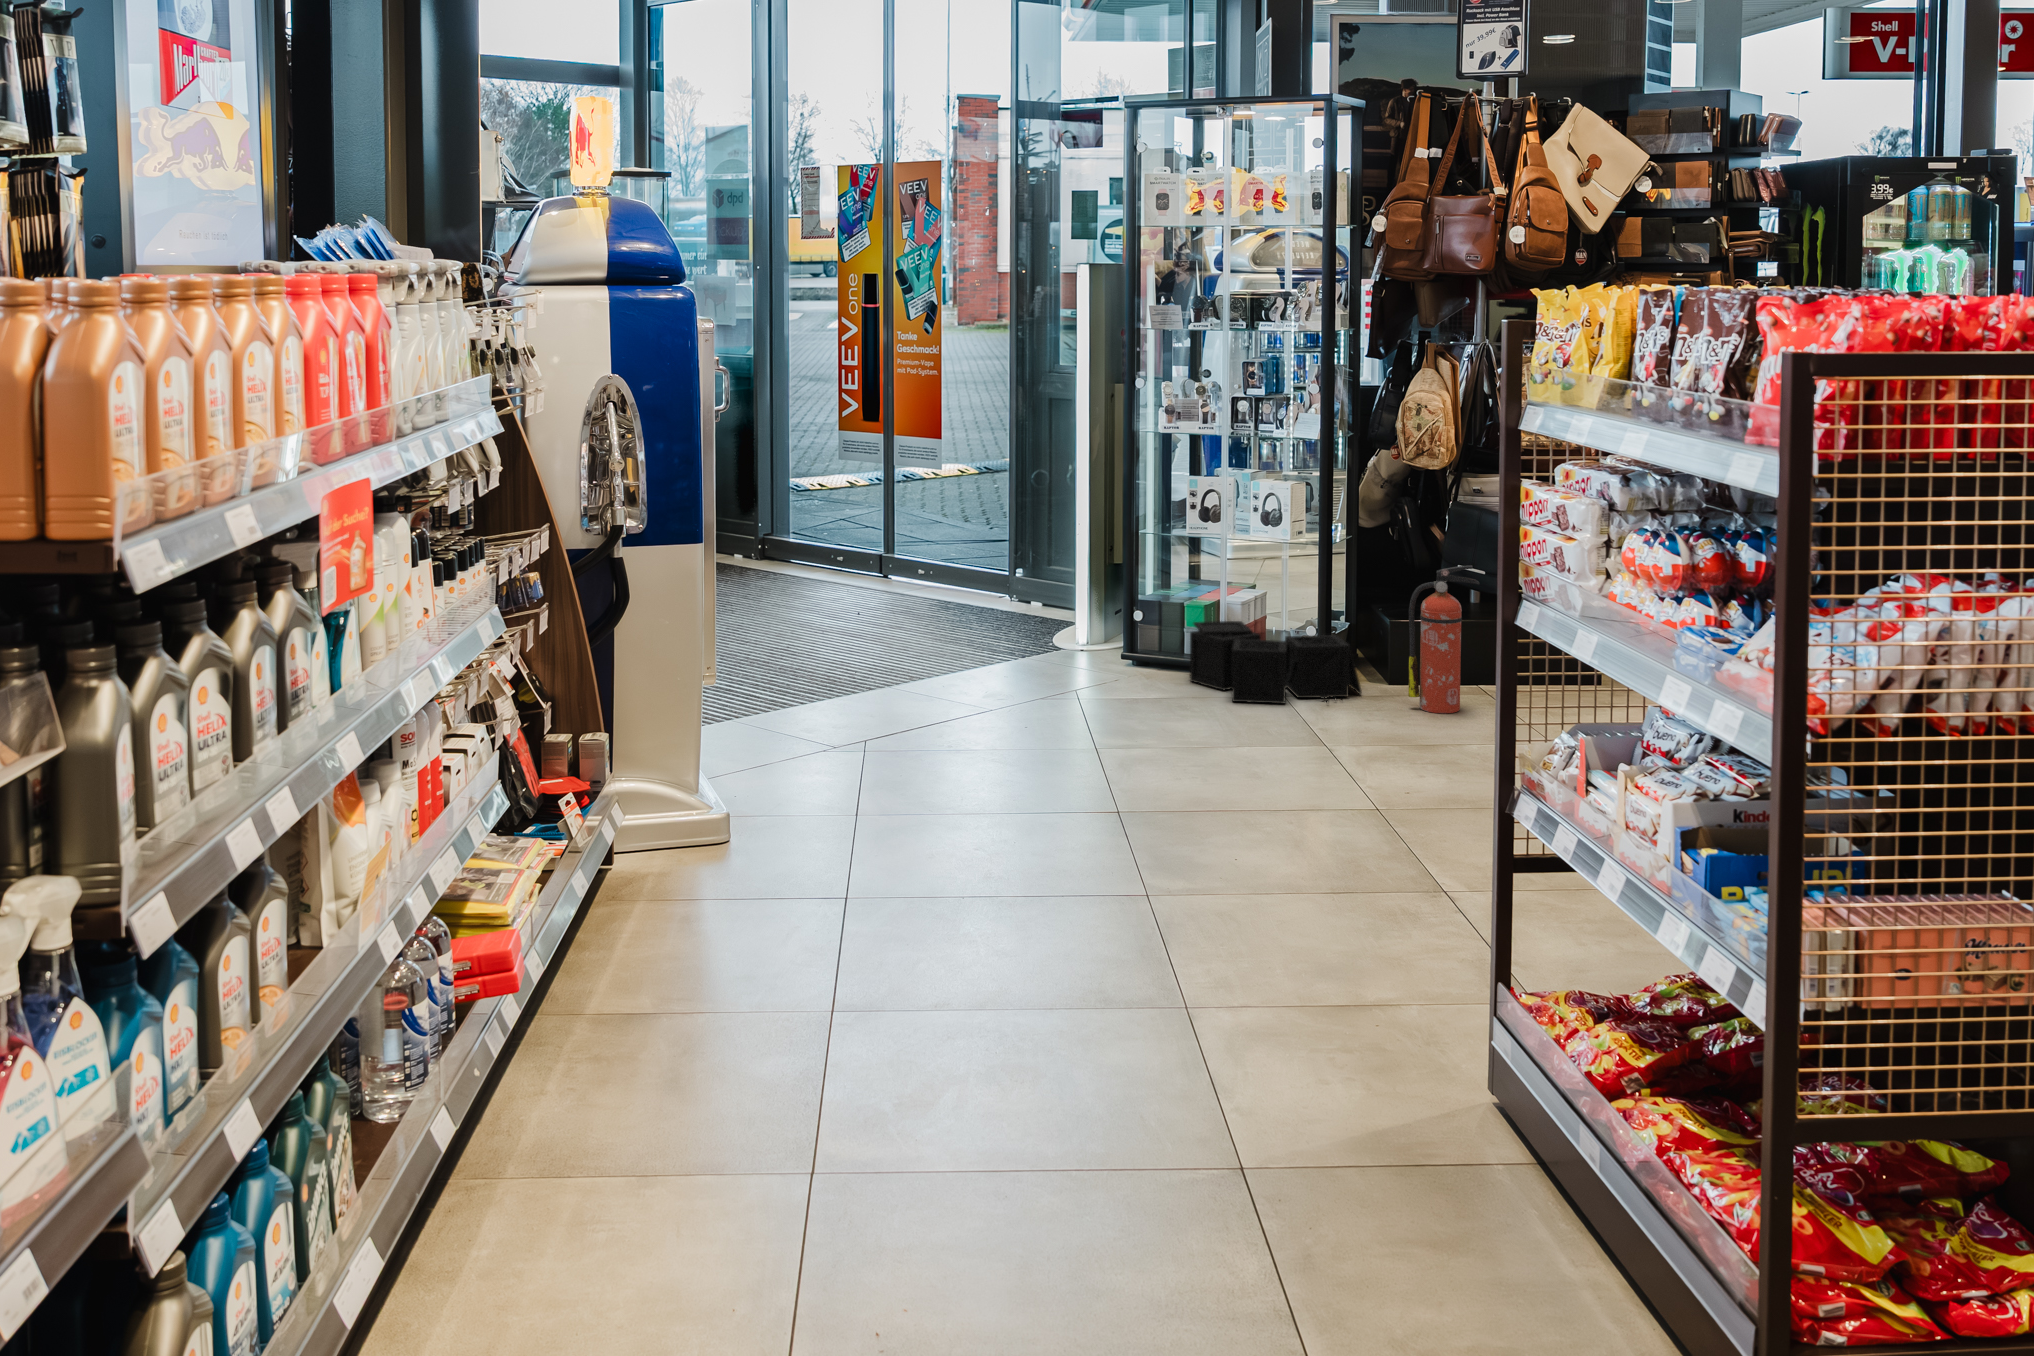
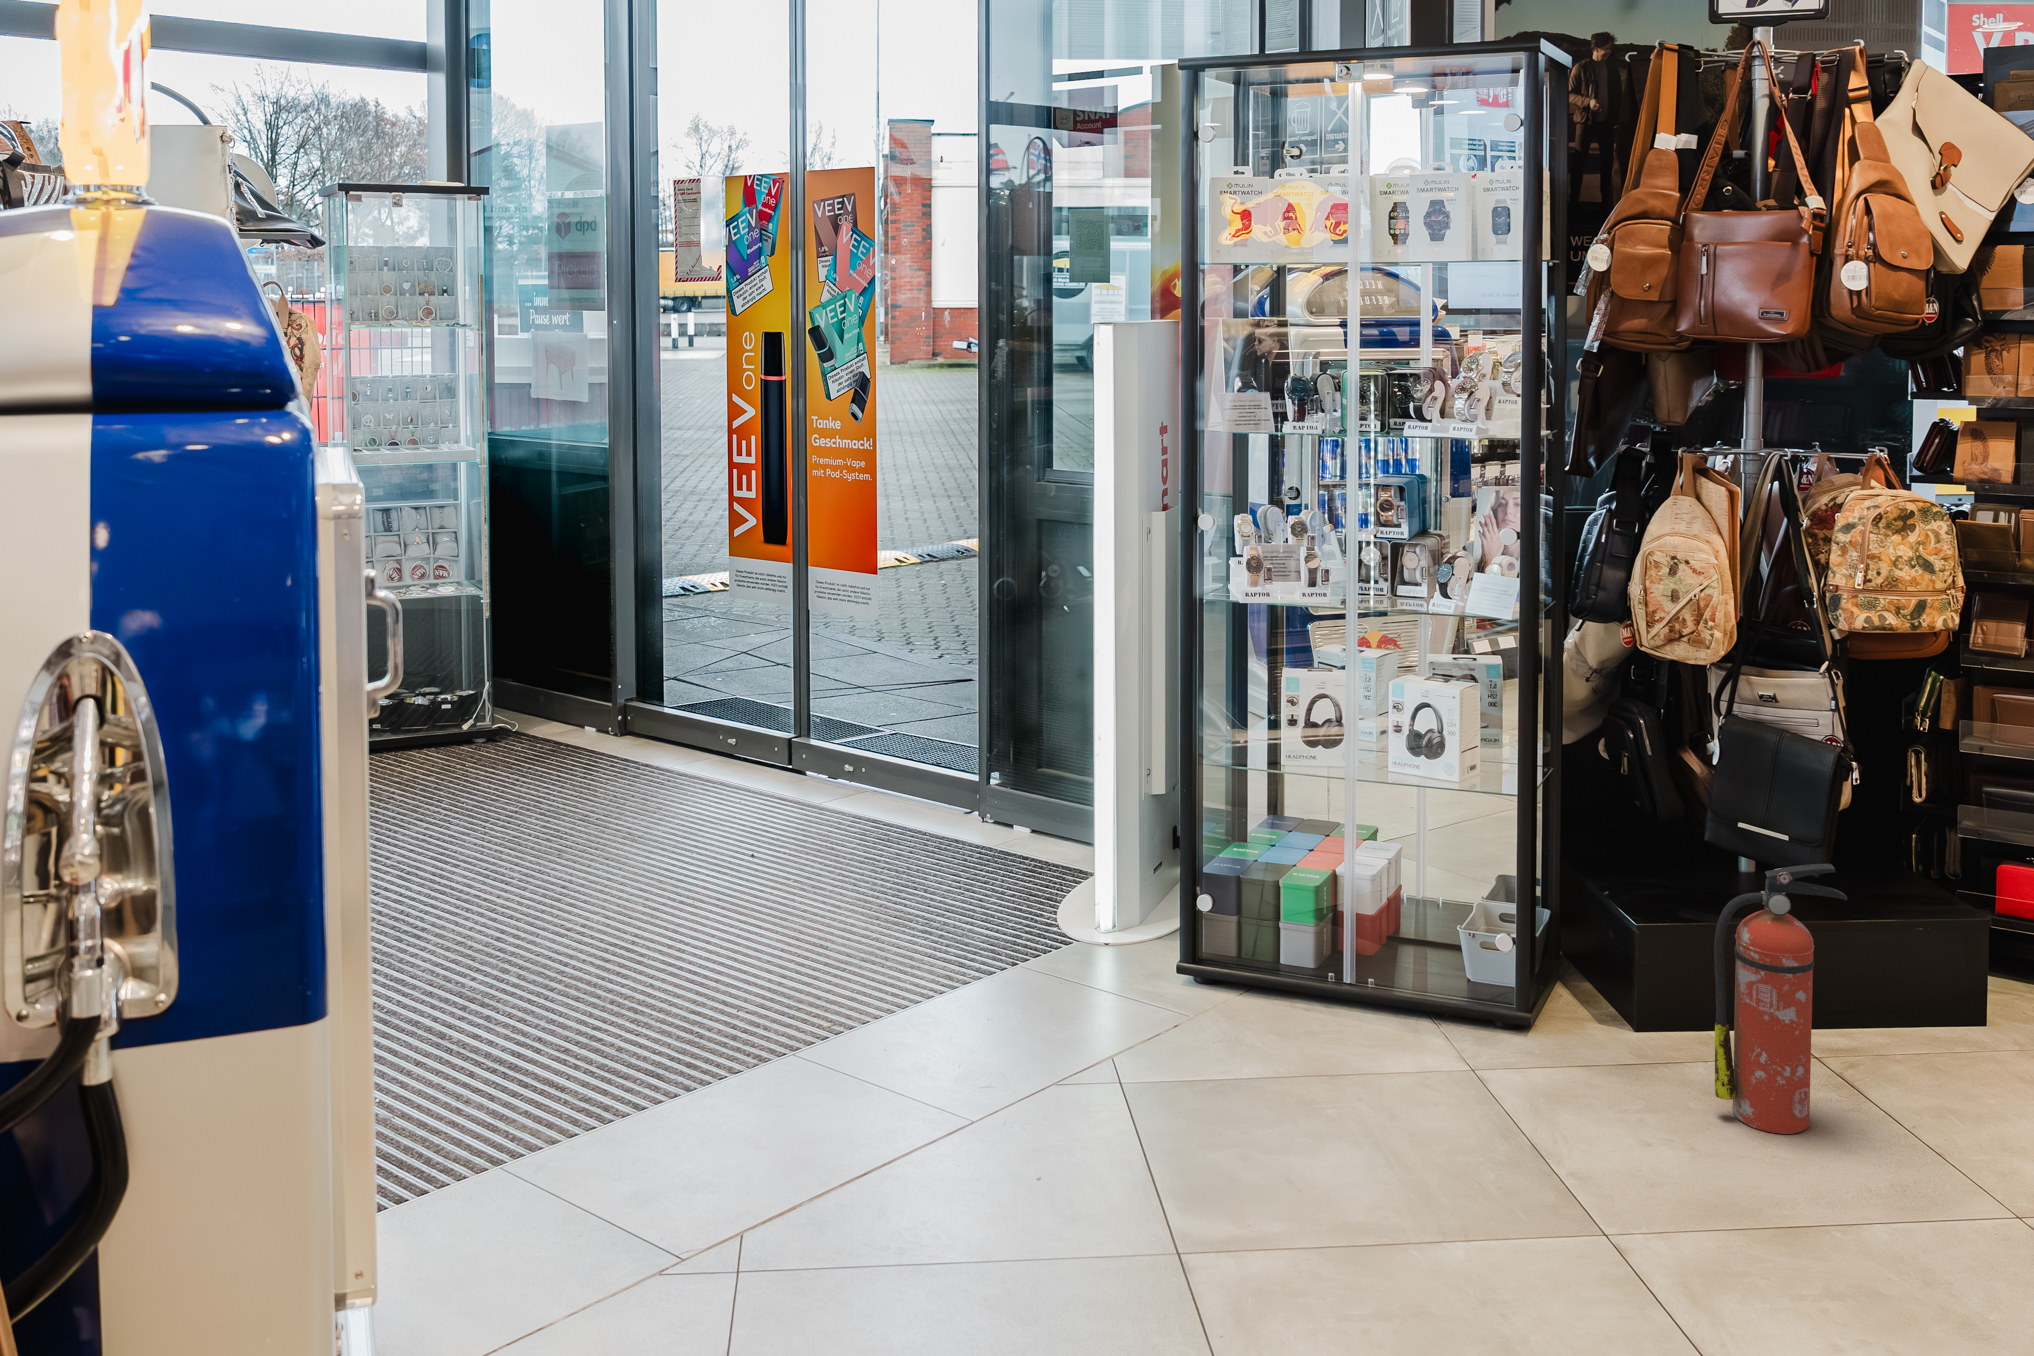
storage bin: present [1190,621,1362,704] -> none [1304,921,1614,1108]

